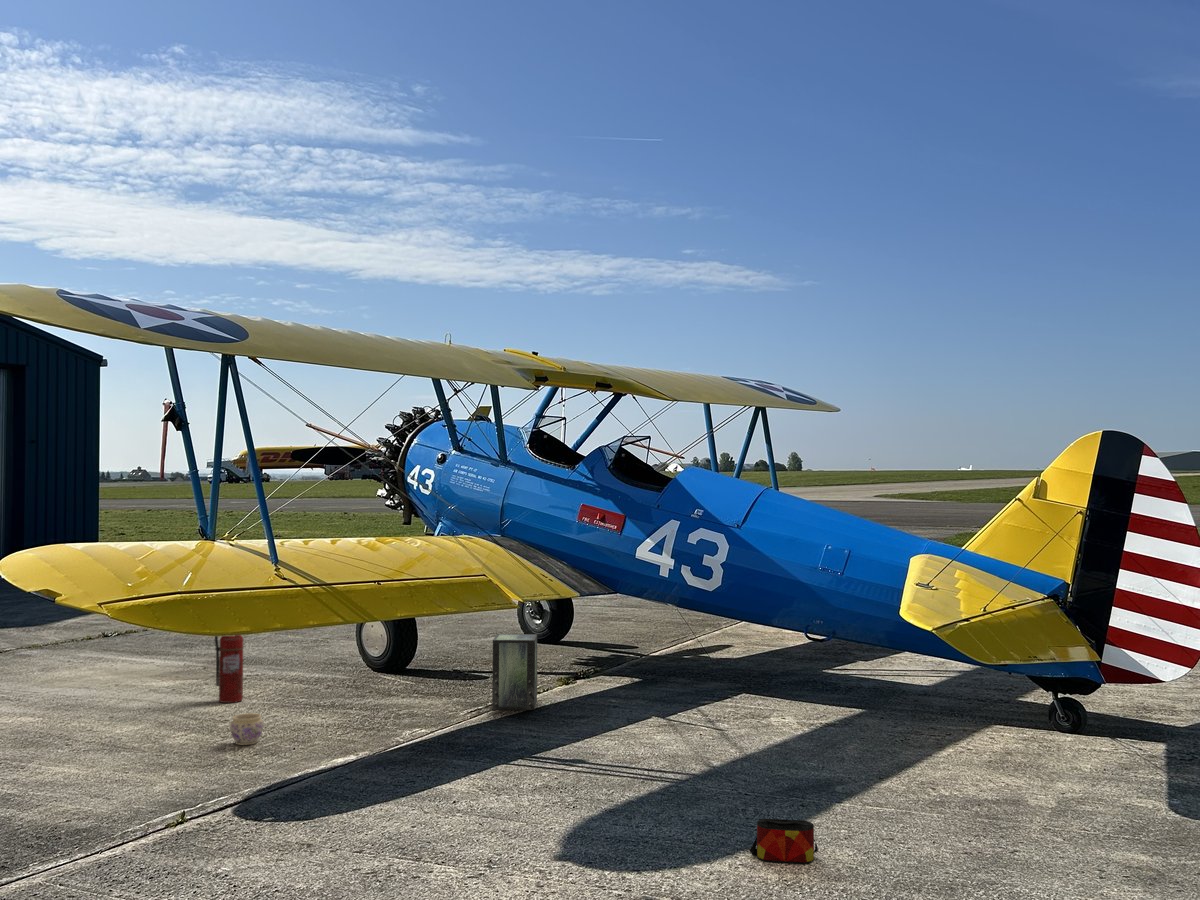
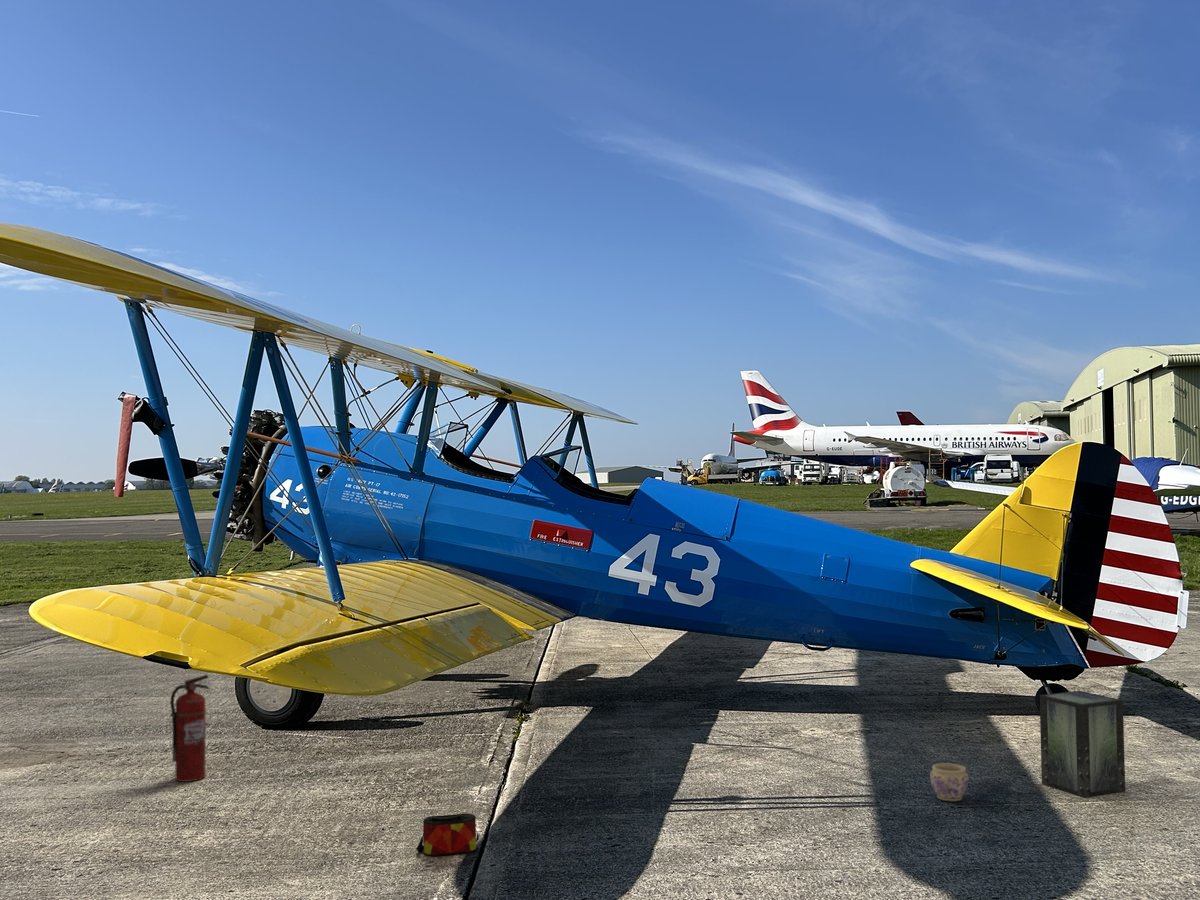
storage box: present [492,634,537,710] -> present [1040,691,1125,797]
planter: present [230,713,264,745] -> present [930,763,968,802]
bag: present [749,819,818,864] -> present [416,813,479,856]

